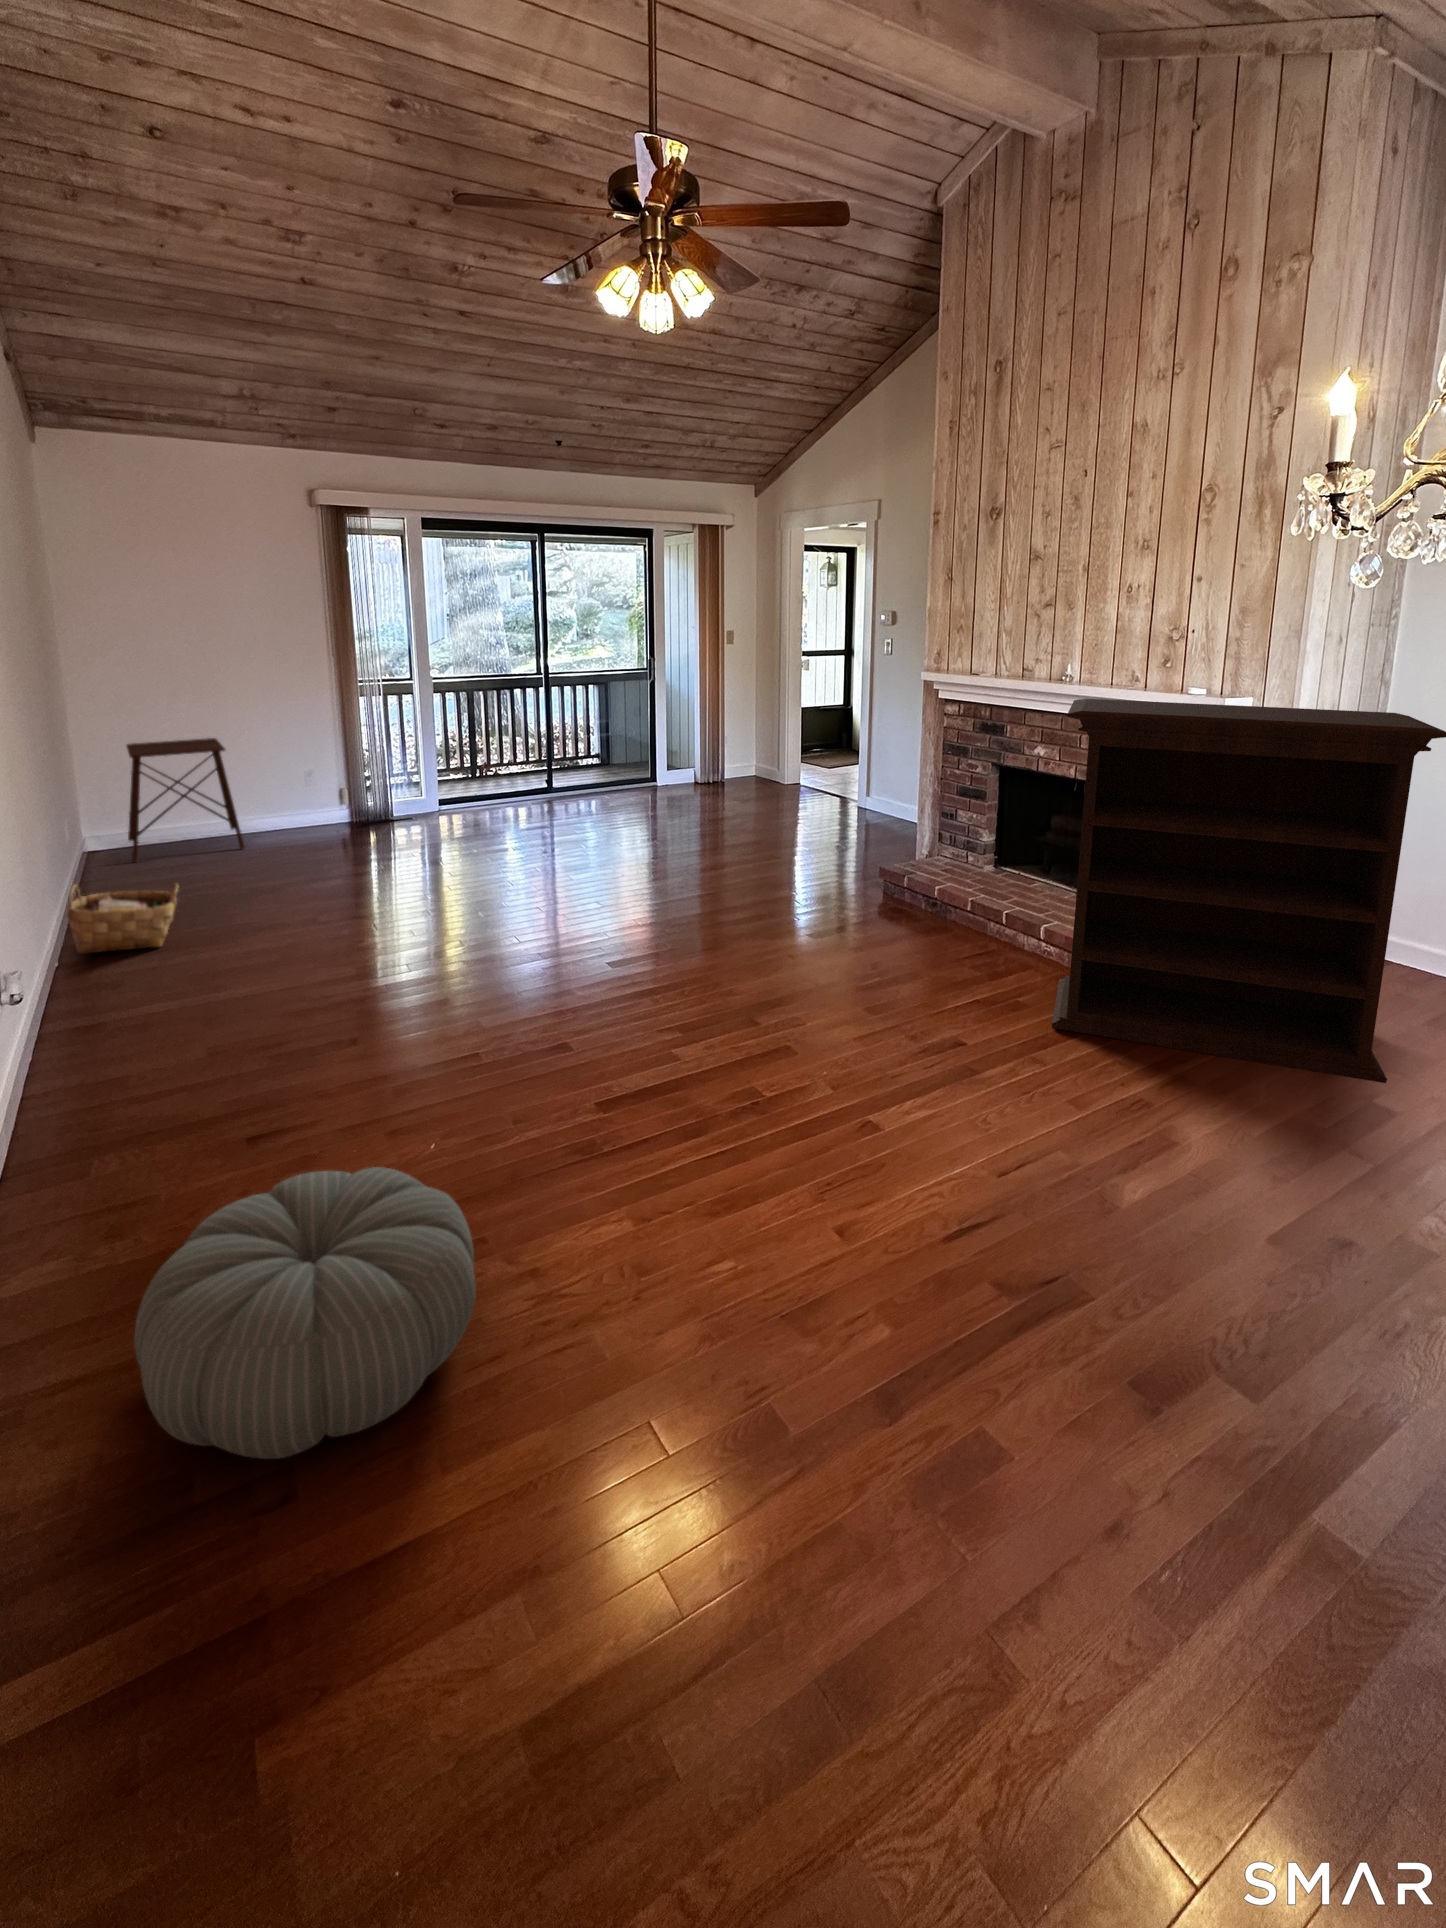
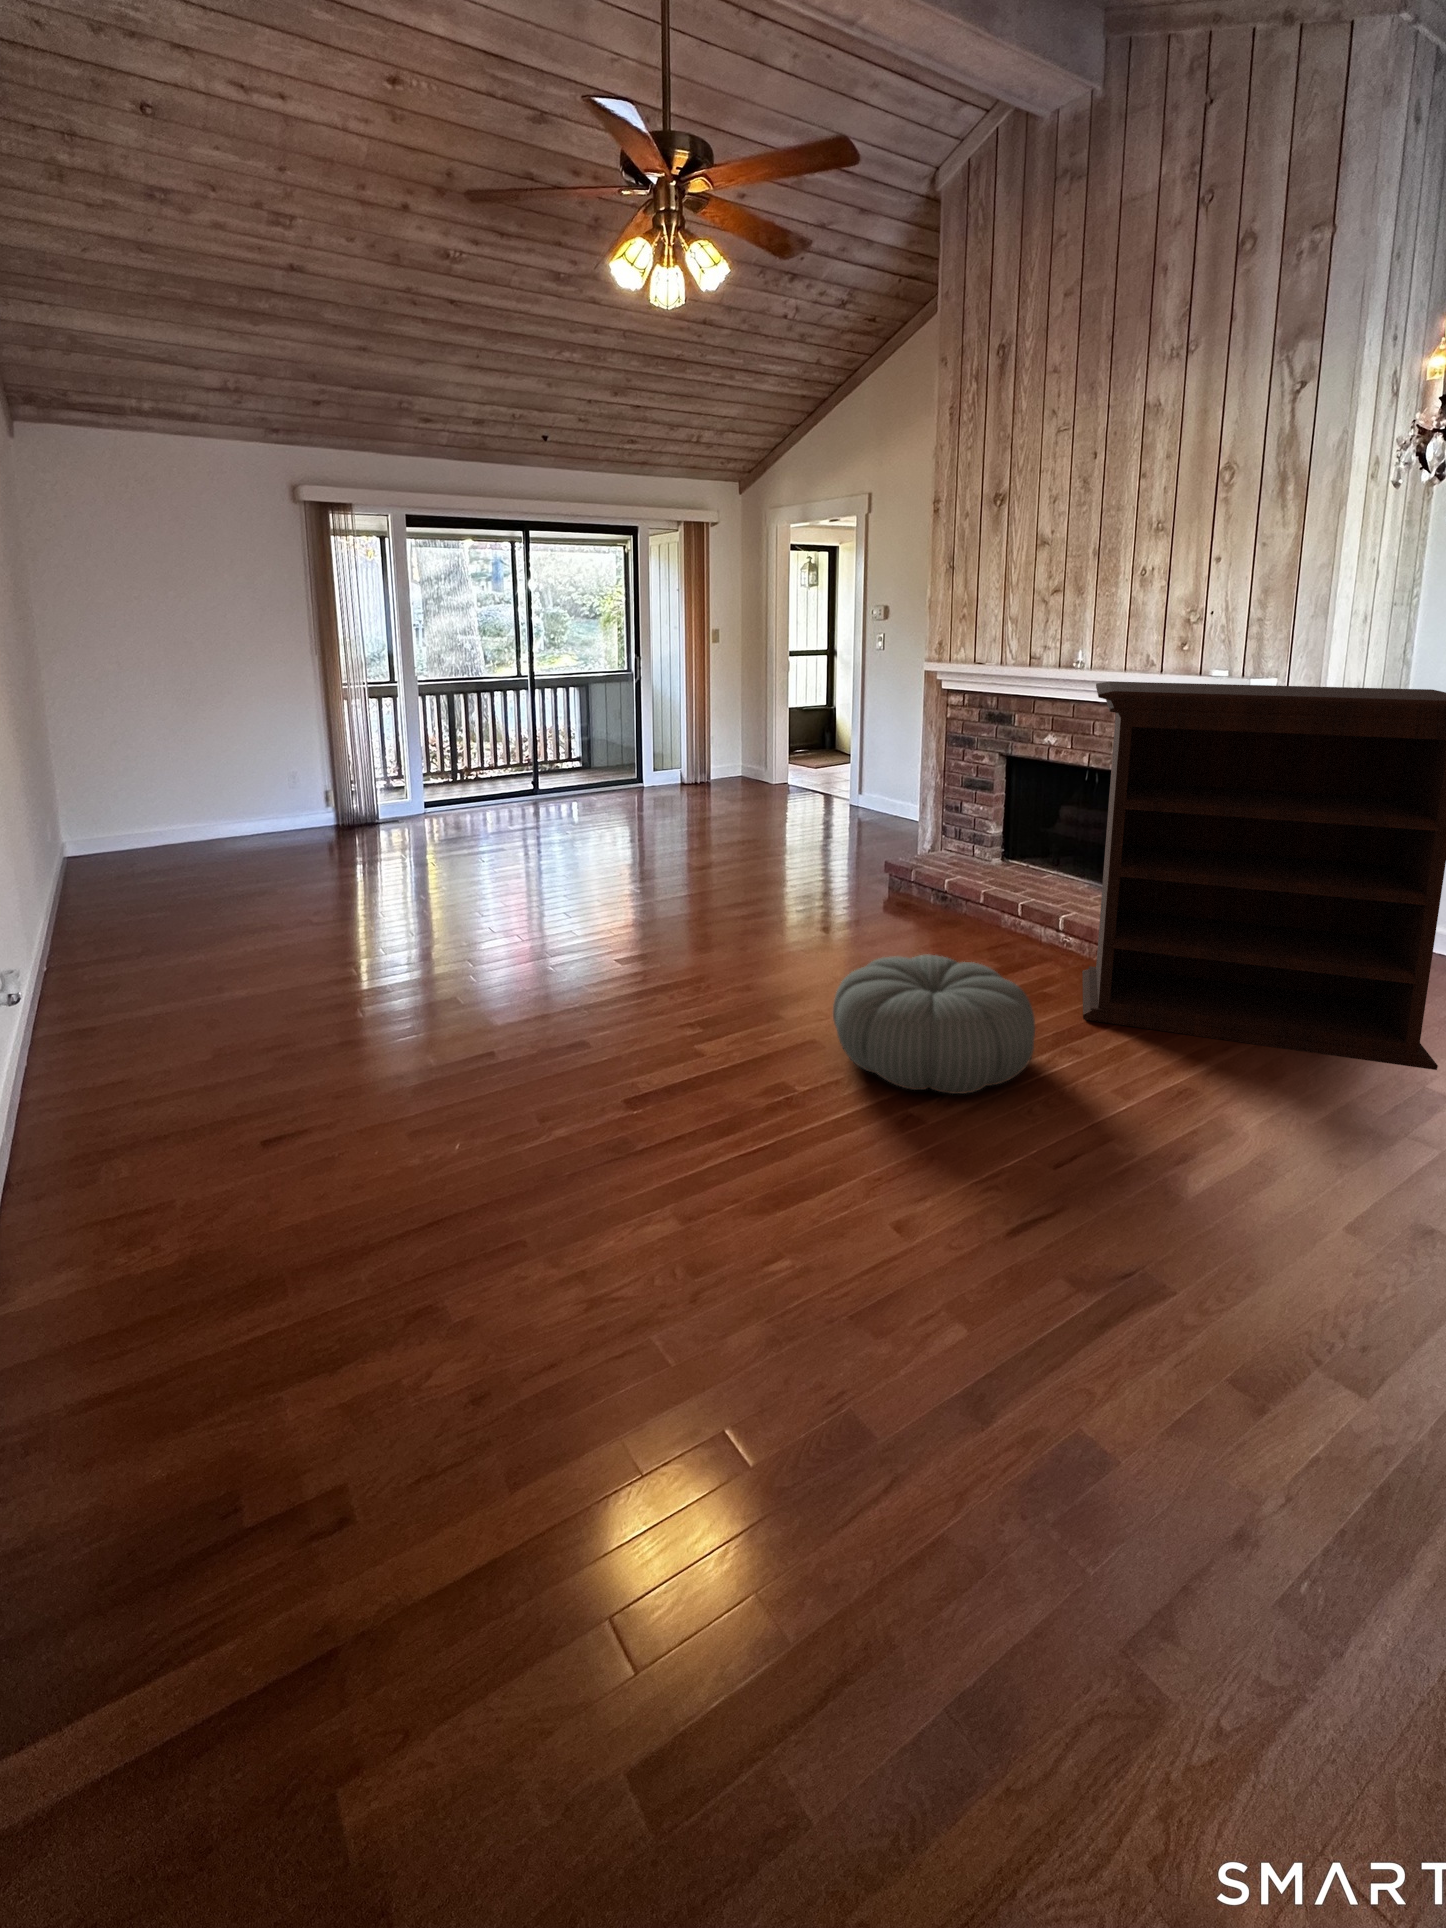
side table: present [127,738,245,863] -> none [112,742,234,869]
woven basket: present [67,883,178,954] -> none [58,886,173,960]
pouf: present [134,1167,476,1459] -> present [833,955,1035,1094]

